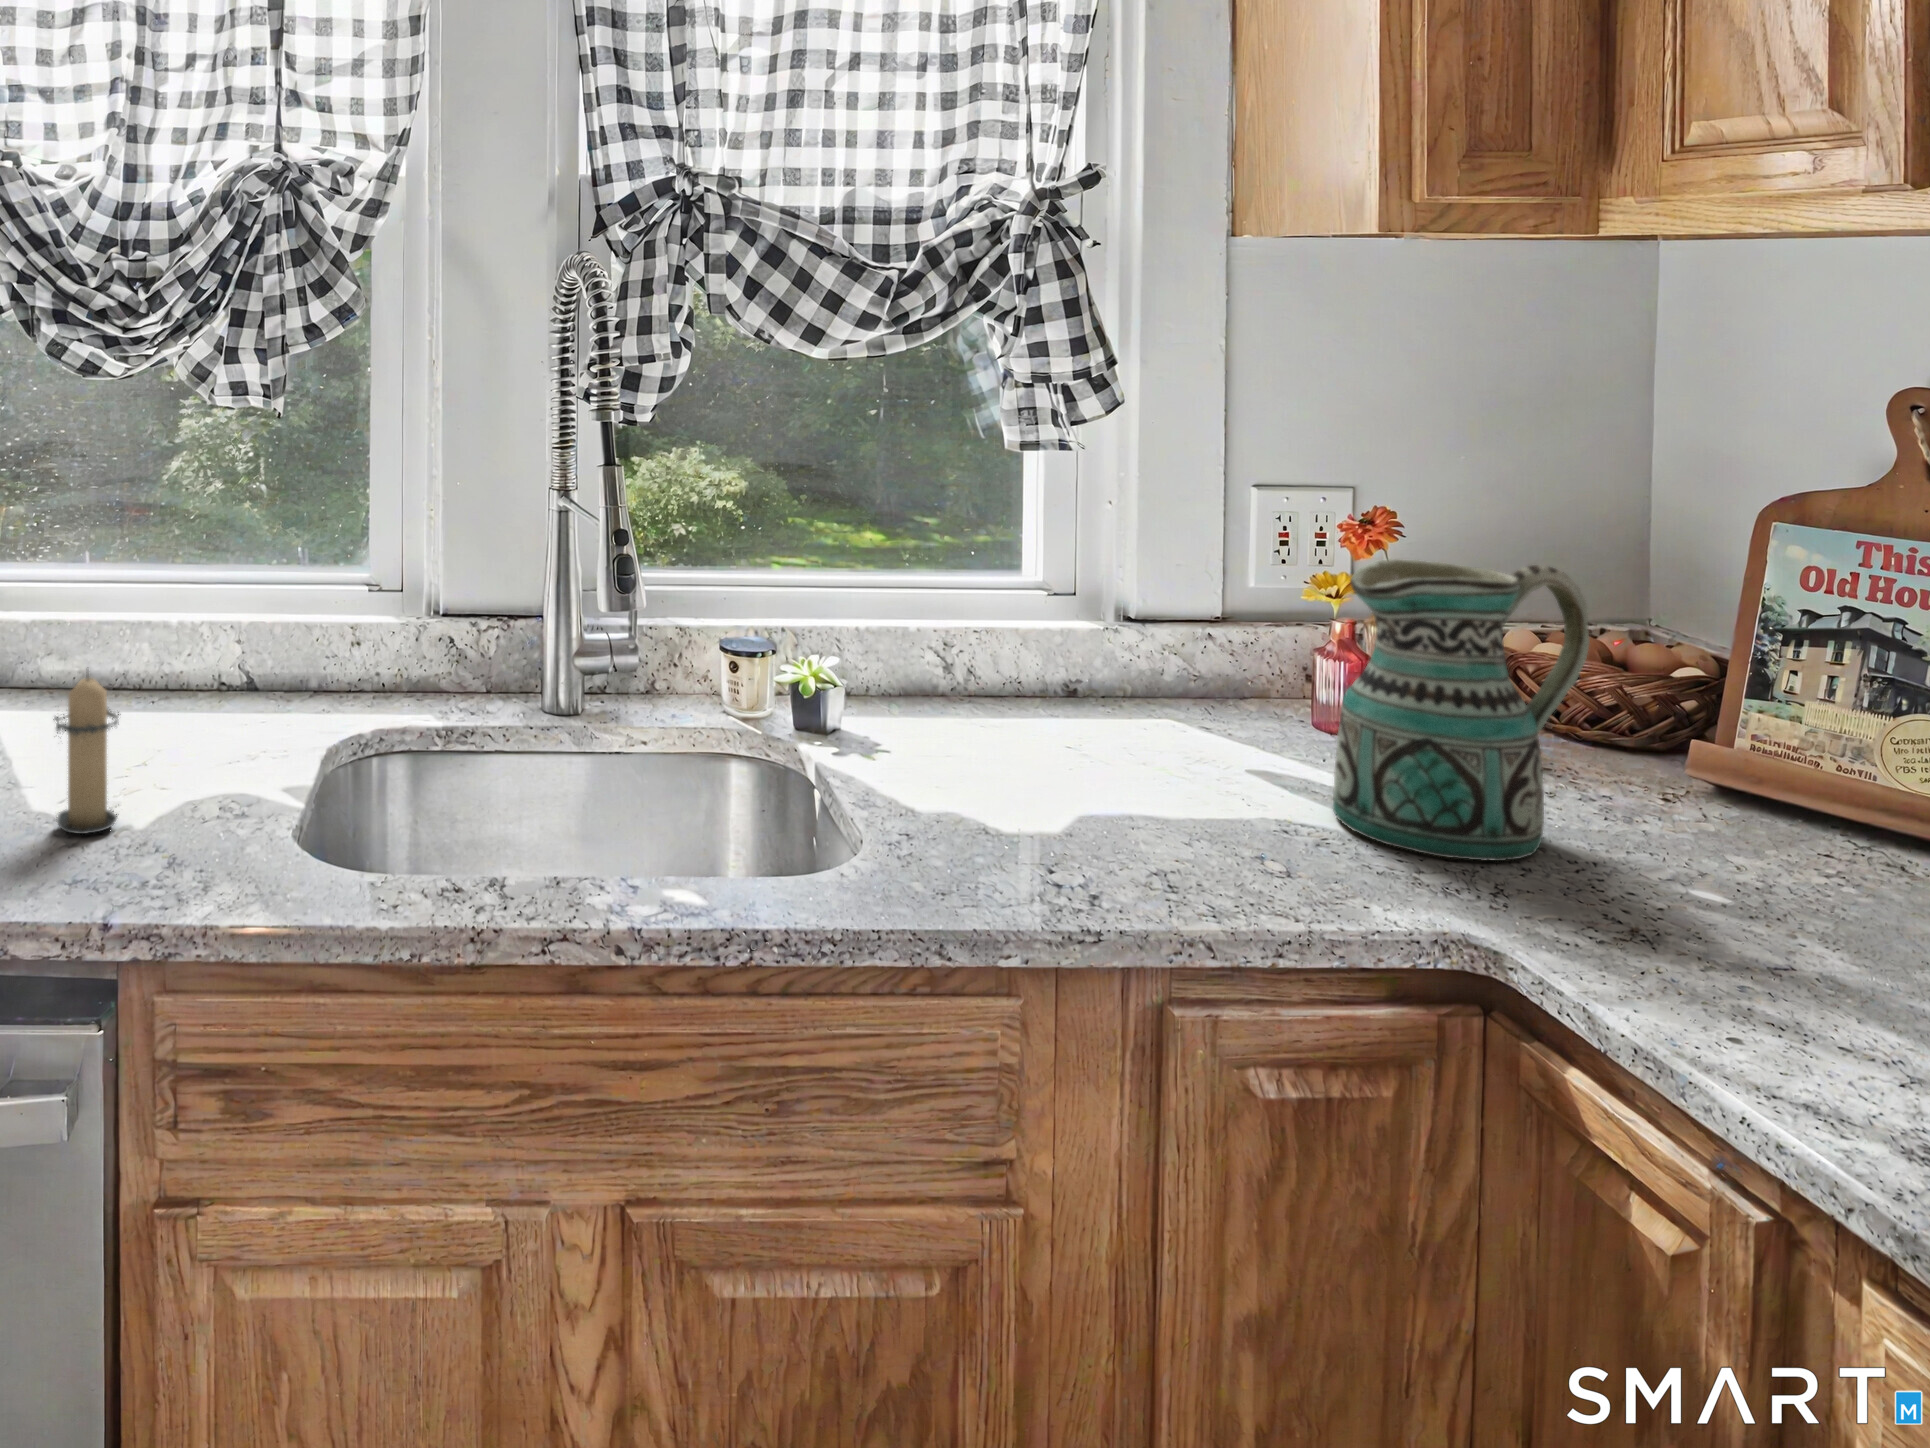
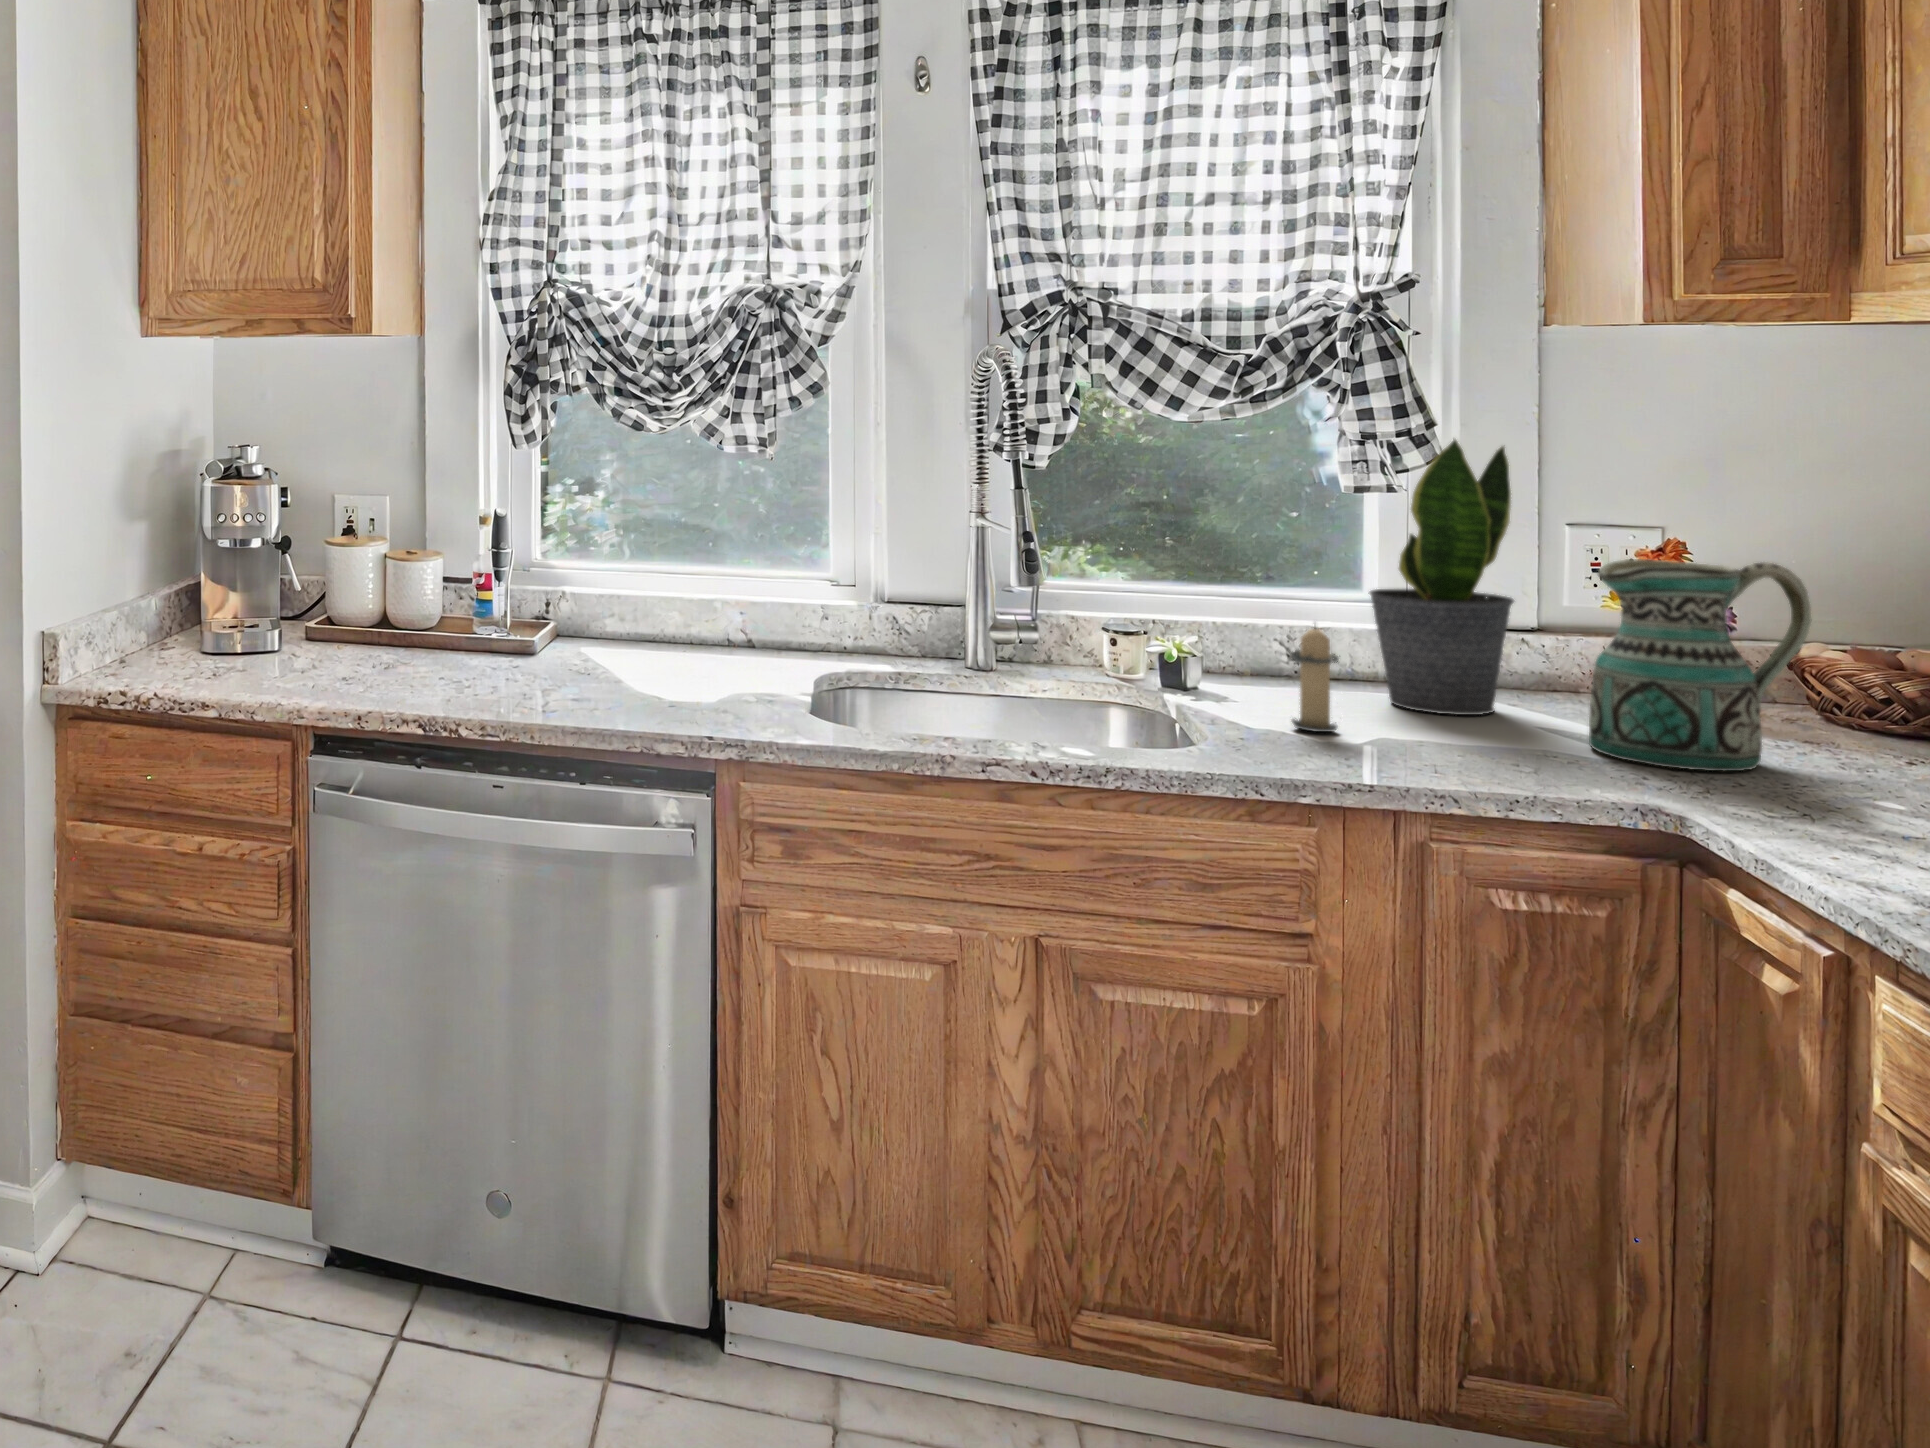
potted plant: none [1048,389,1223,759] -> present [1369,439,1514,715]
candle: present [53,676,121,834] -> present [1292,628,1338,732]

